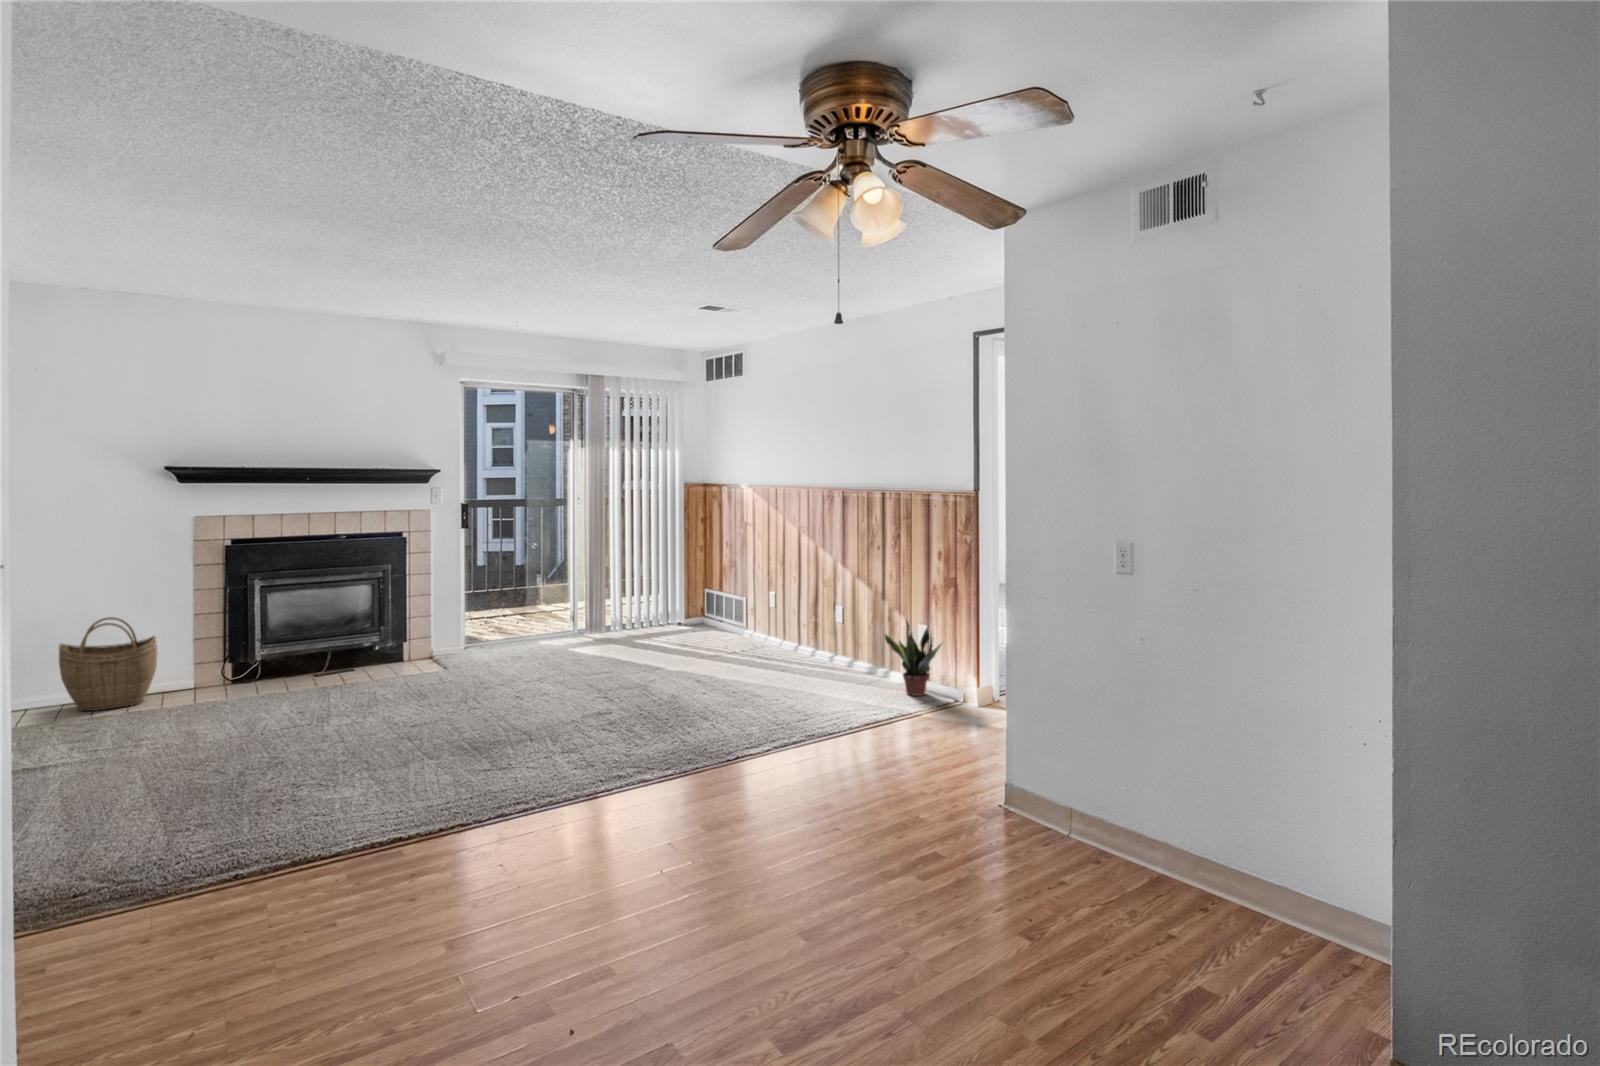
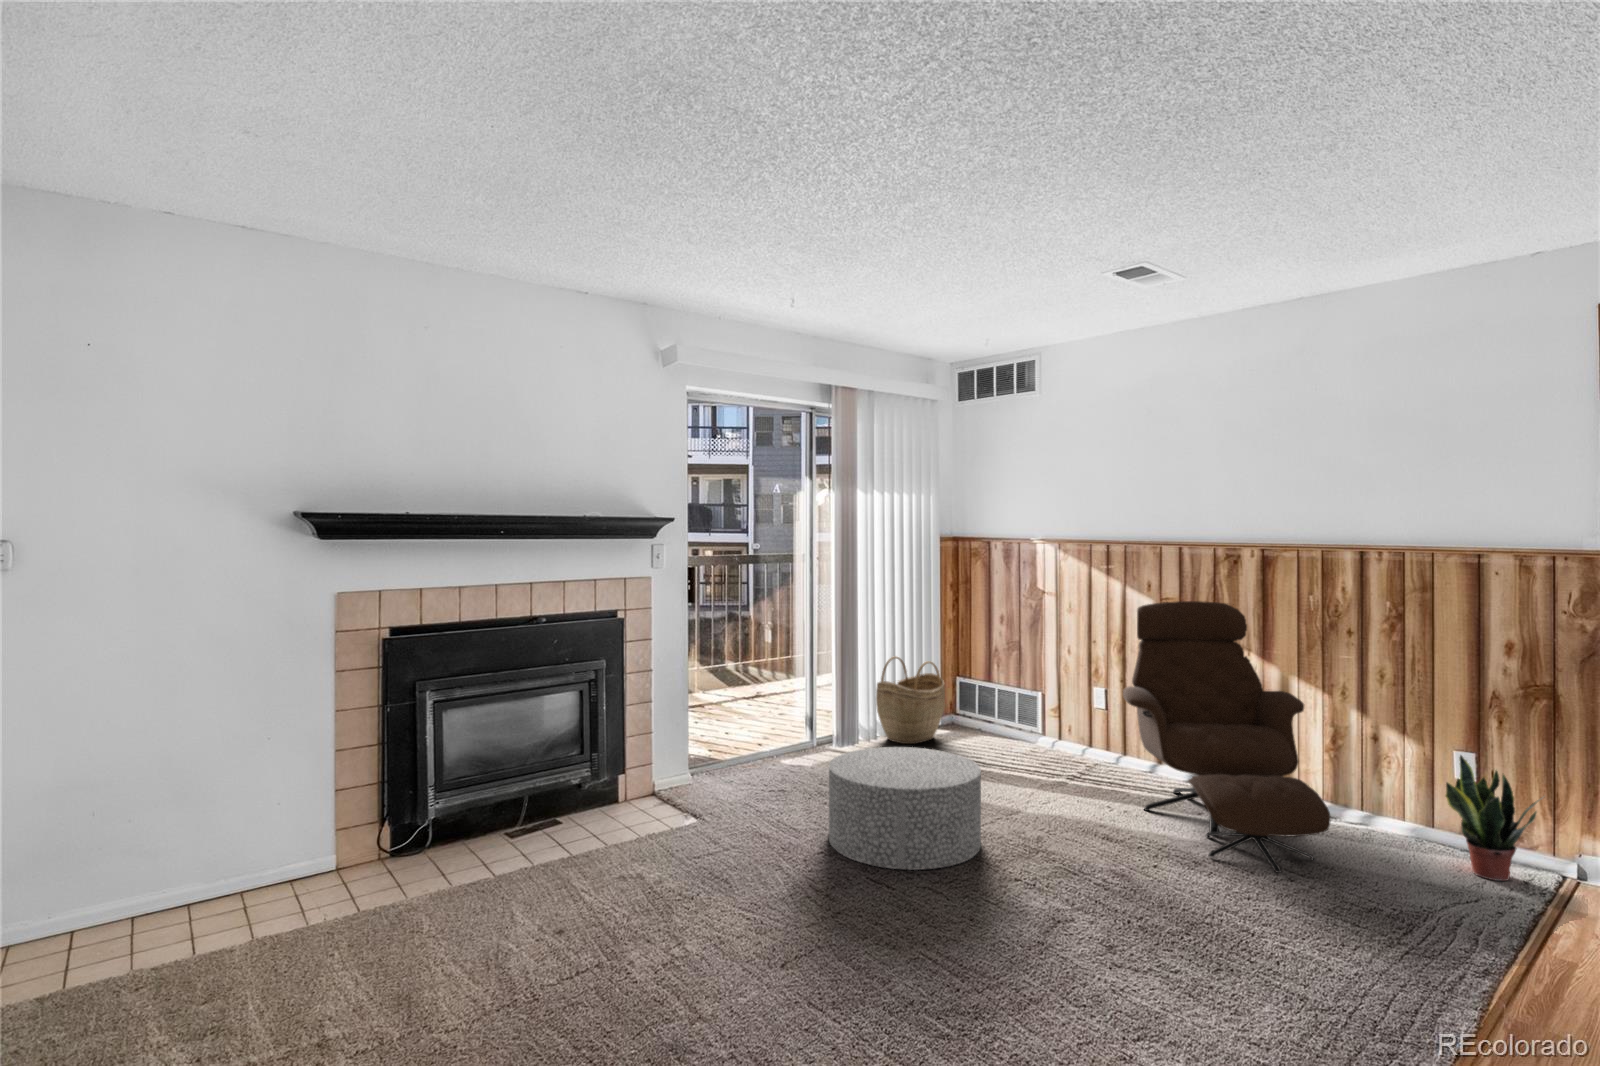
lounge chair: none [742,526,855,692] -> present [1123,601,1331,873]
woven basket: present [59,617,157,711] -> present [876,656,945,744]
ottoman: none [515,622,618,689] -> present [829,747,981,870]

